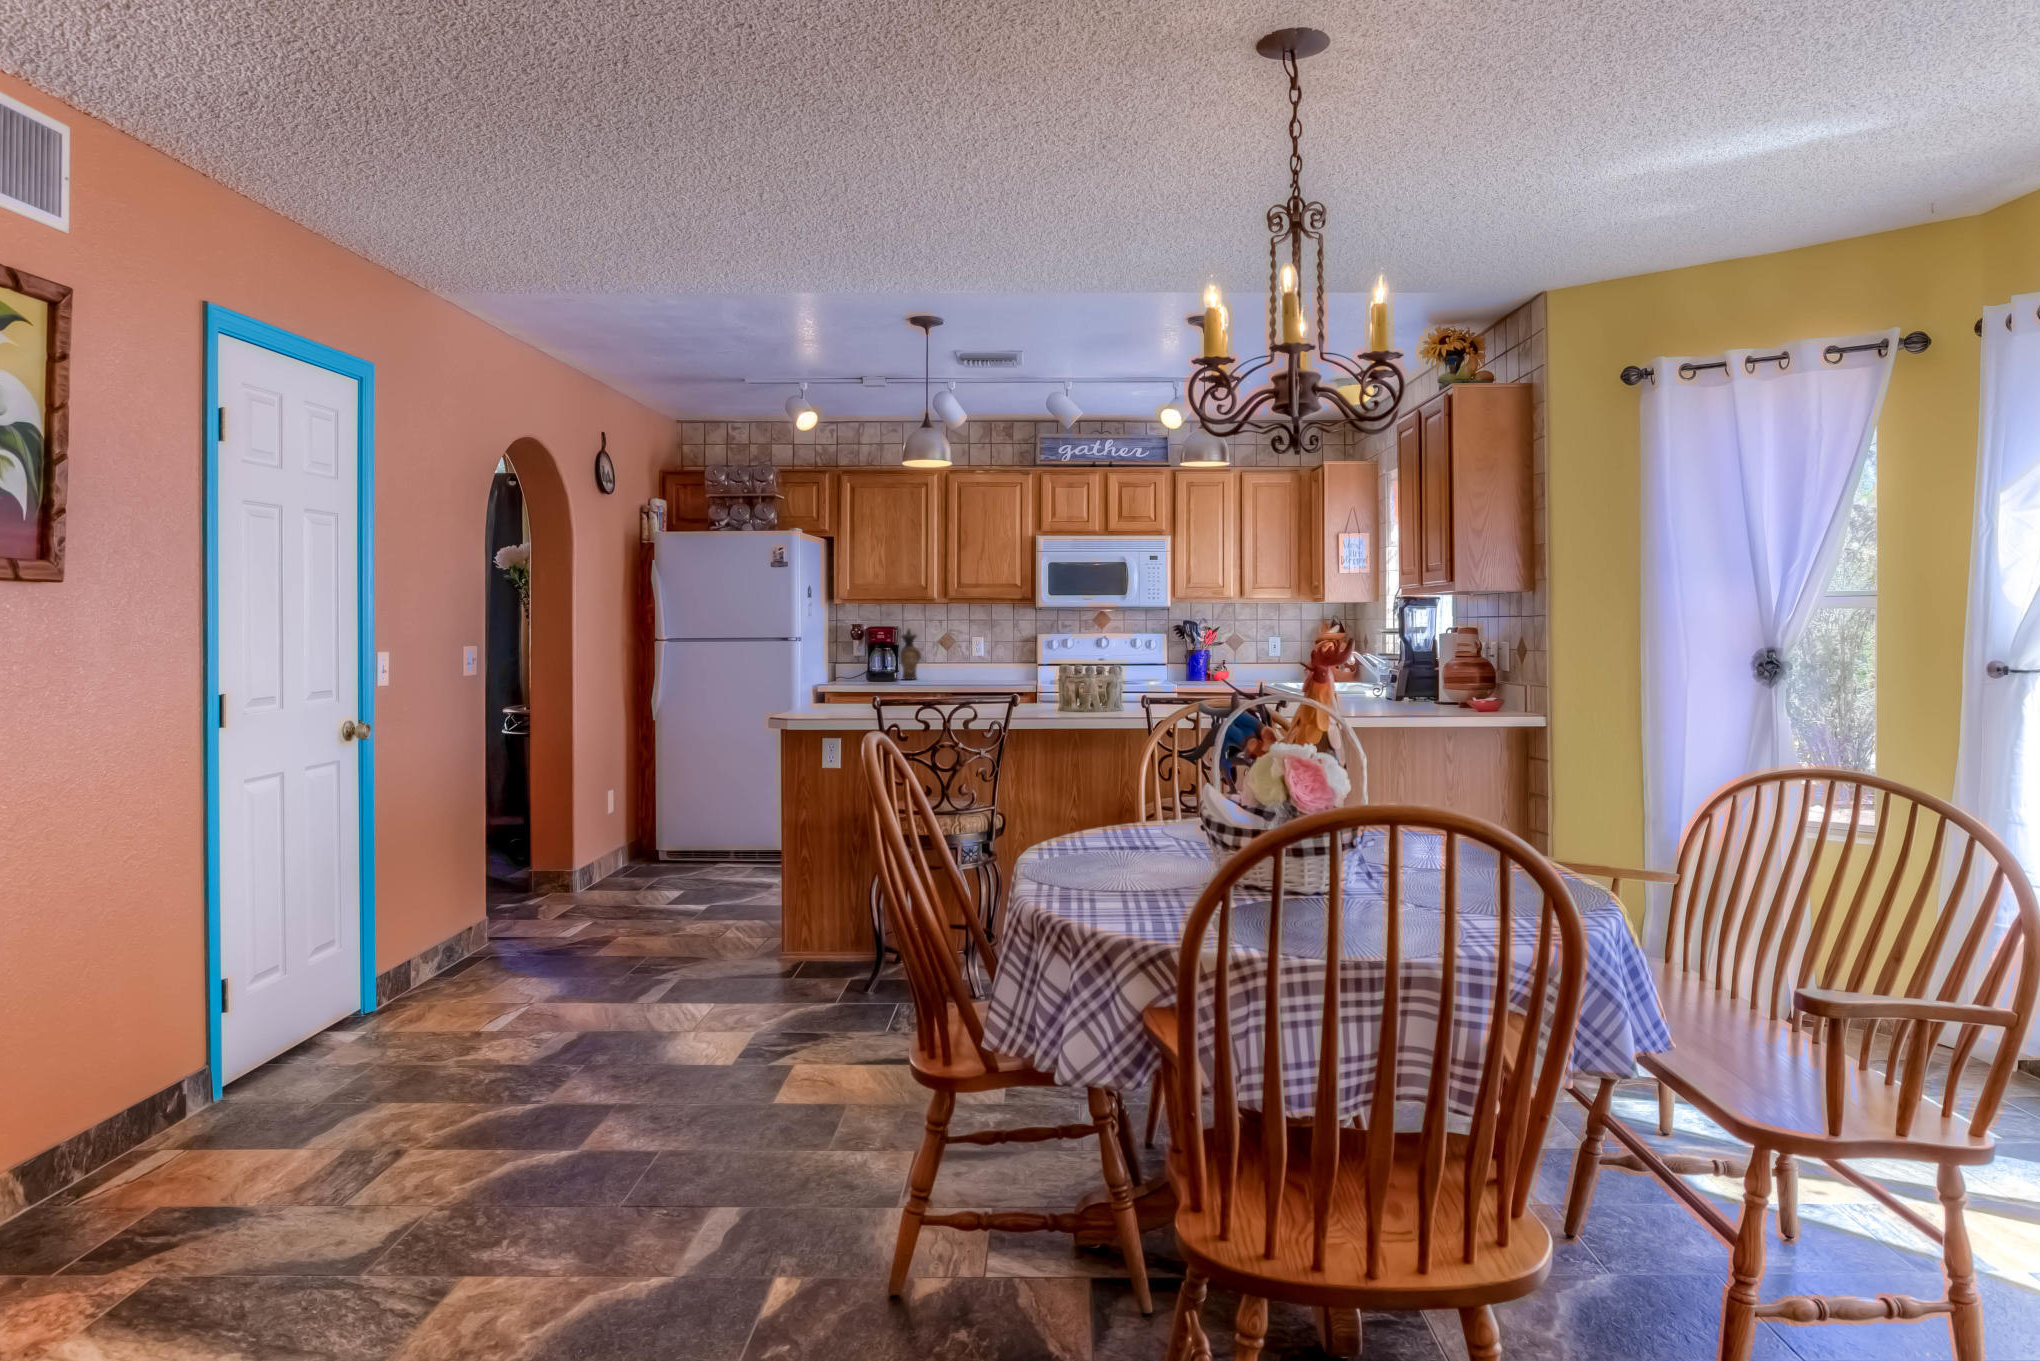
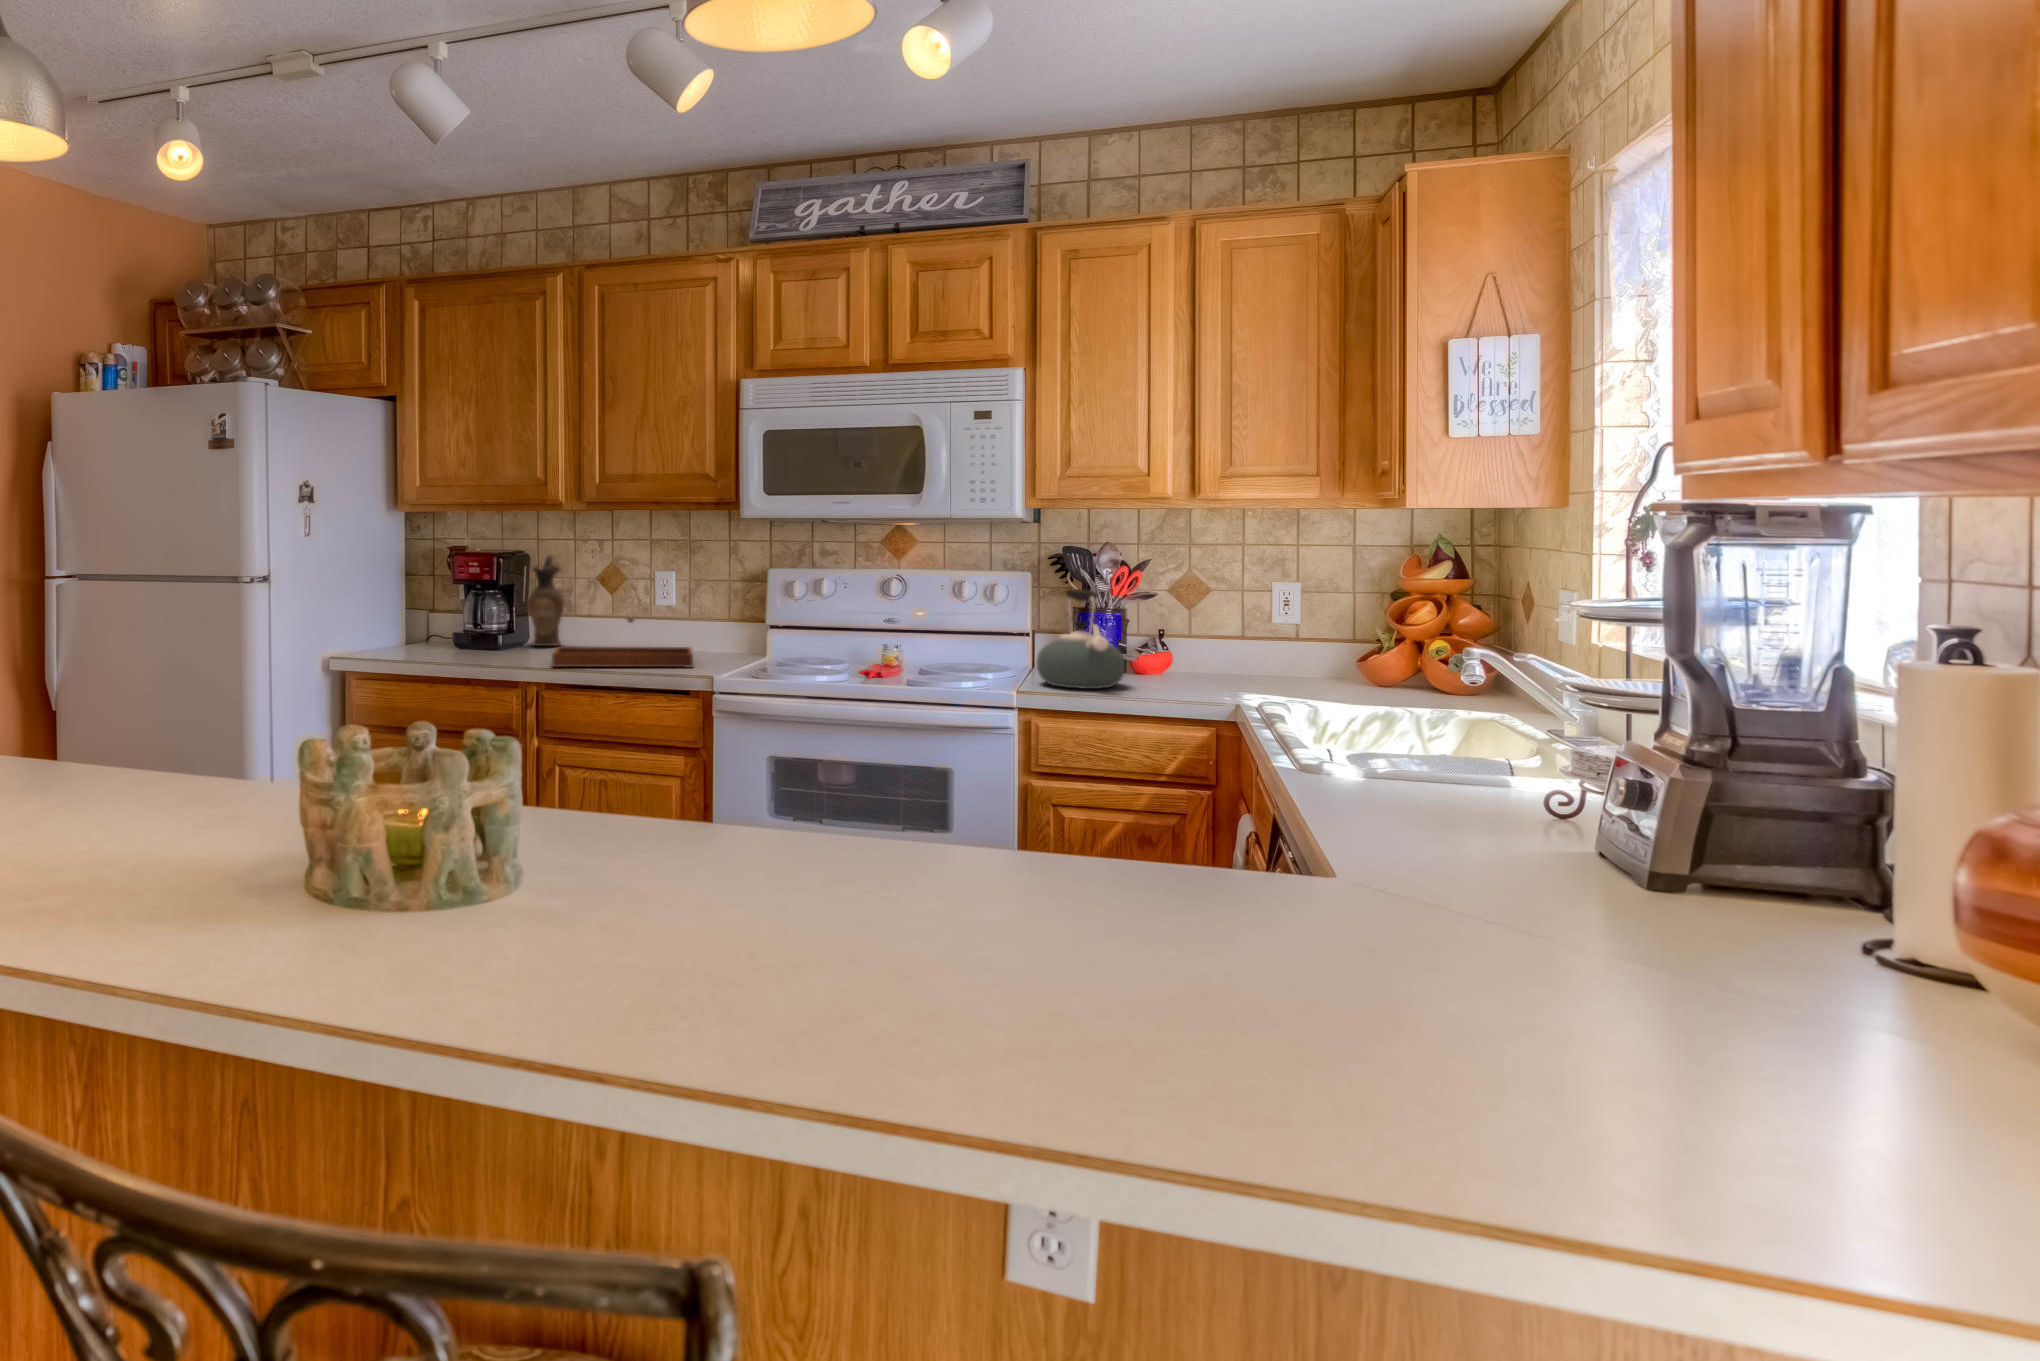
kettle: none [1179,639,1217,683] -> present [1037,589,1125,689]
tray: none [933,658,1012,684] -> present [552,616,693,667]

